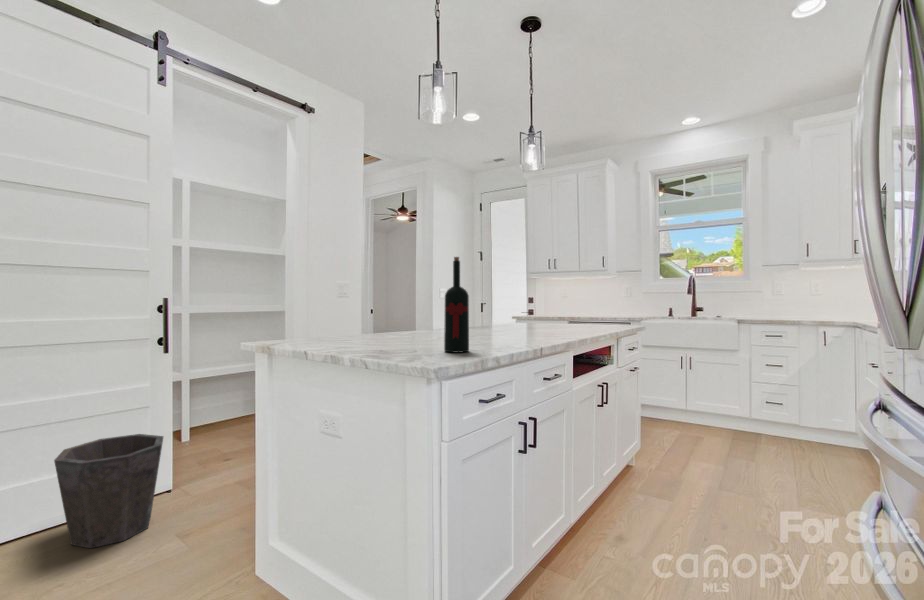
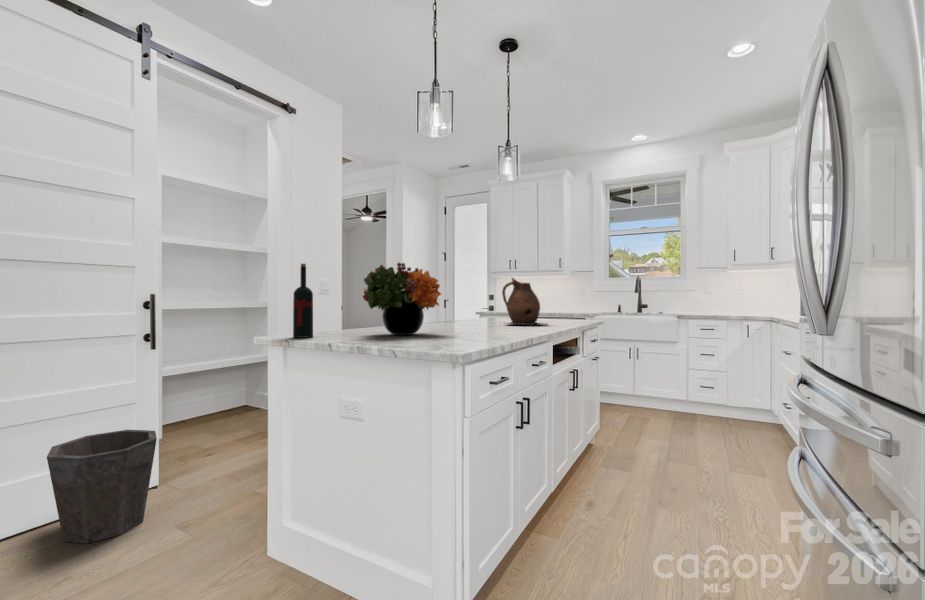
wine bottle: present [444,257,469,352] -> present [293,264,313,338]
flower arrangement: none [351,264,443,343] -> present [363,263,442,335]
ceramic pitcher: none [522,279,574,333] -> present [502,278,546,325]

